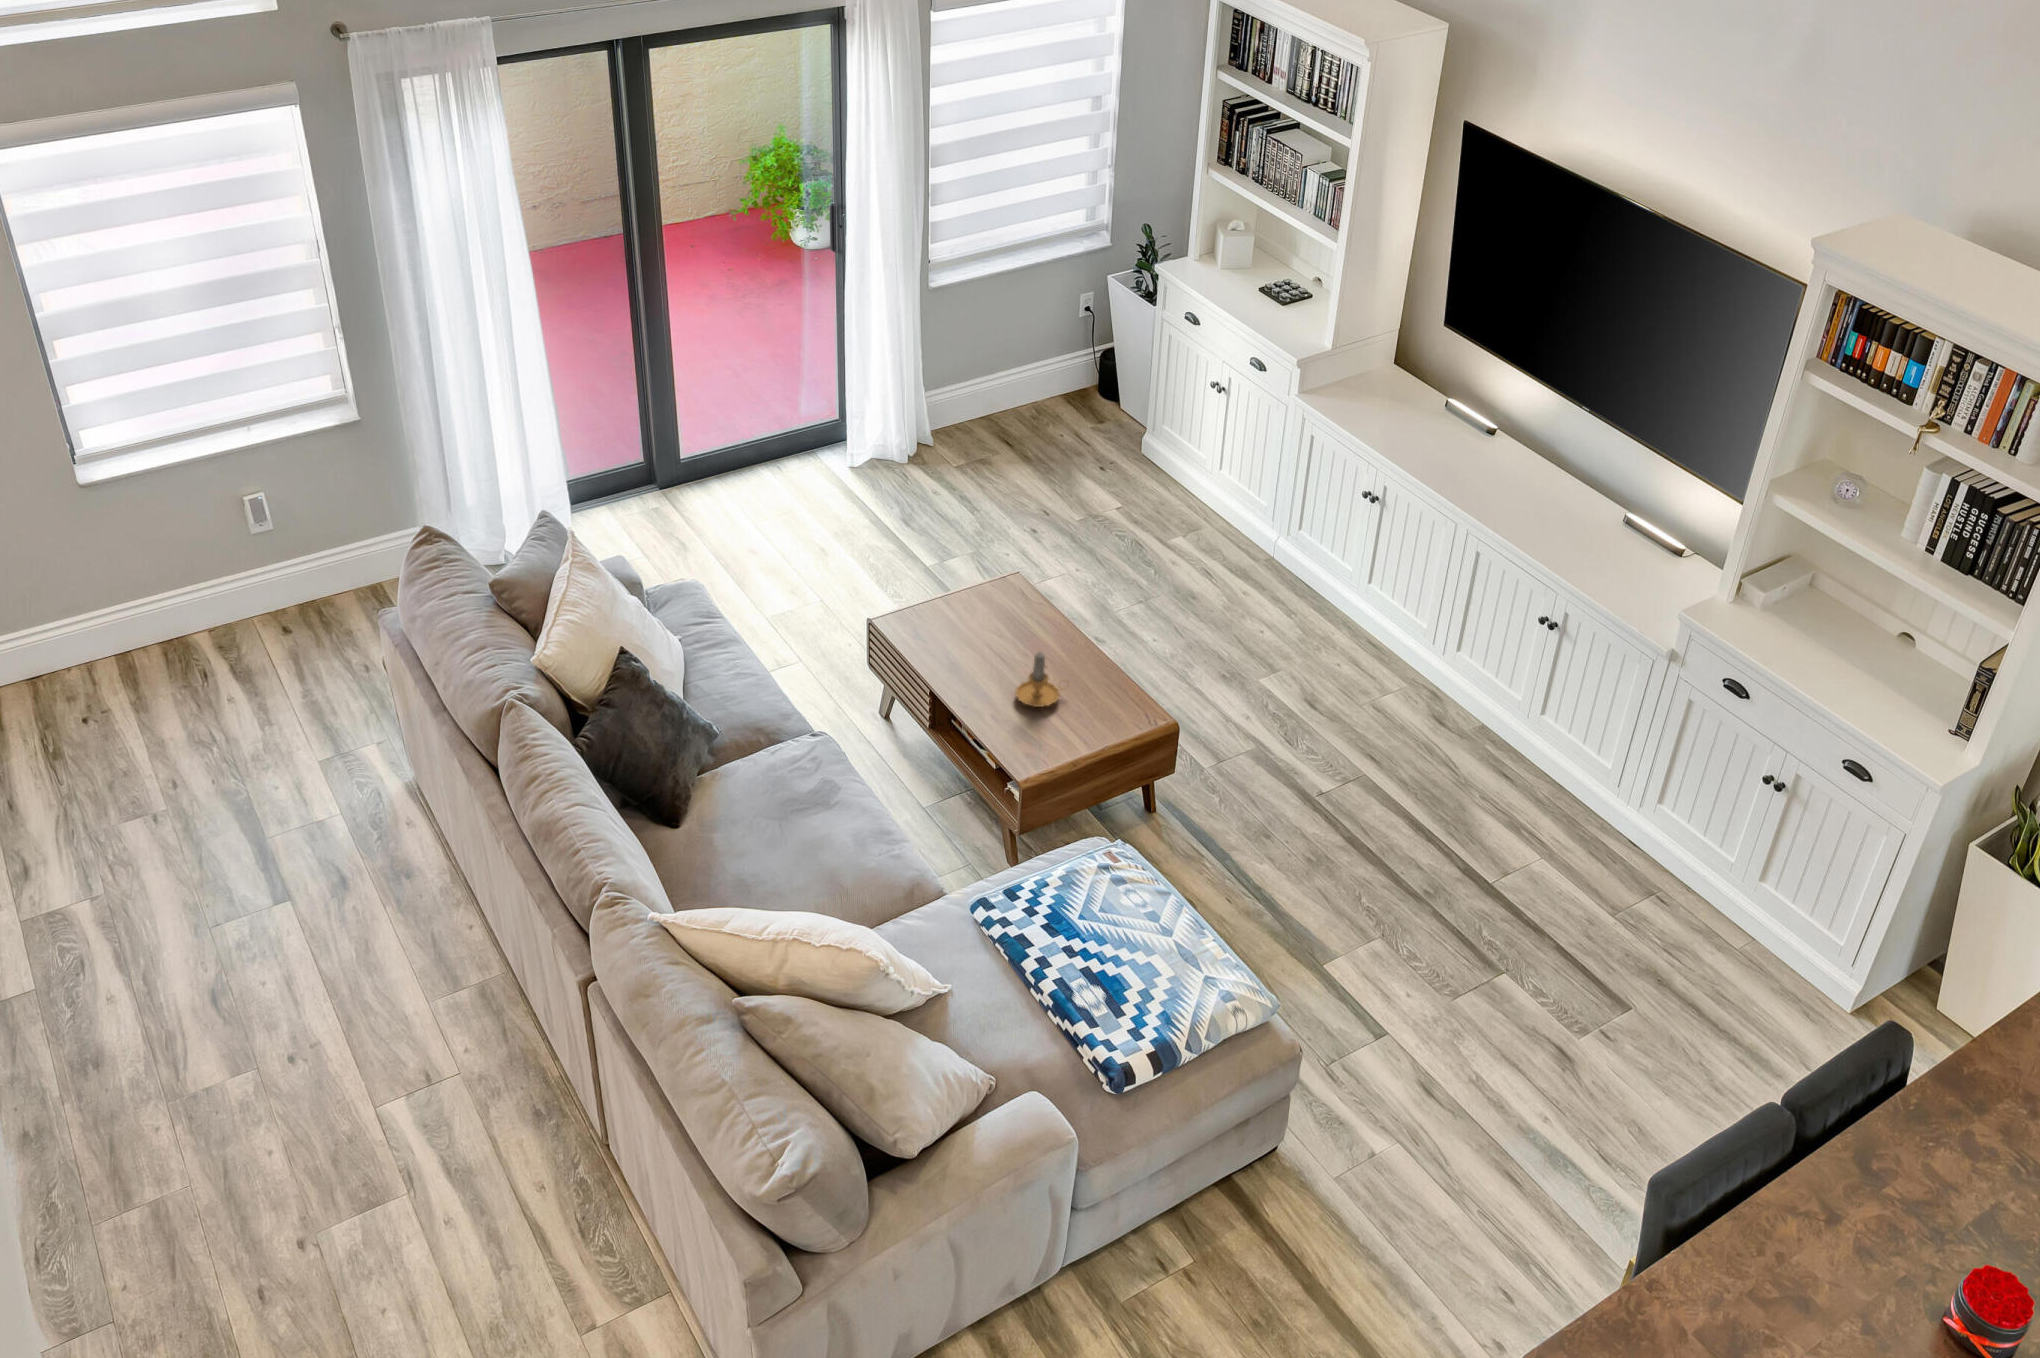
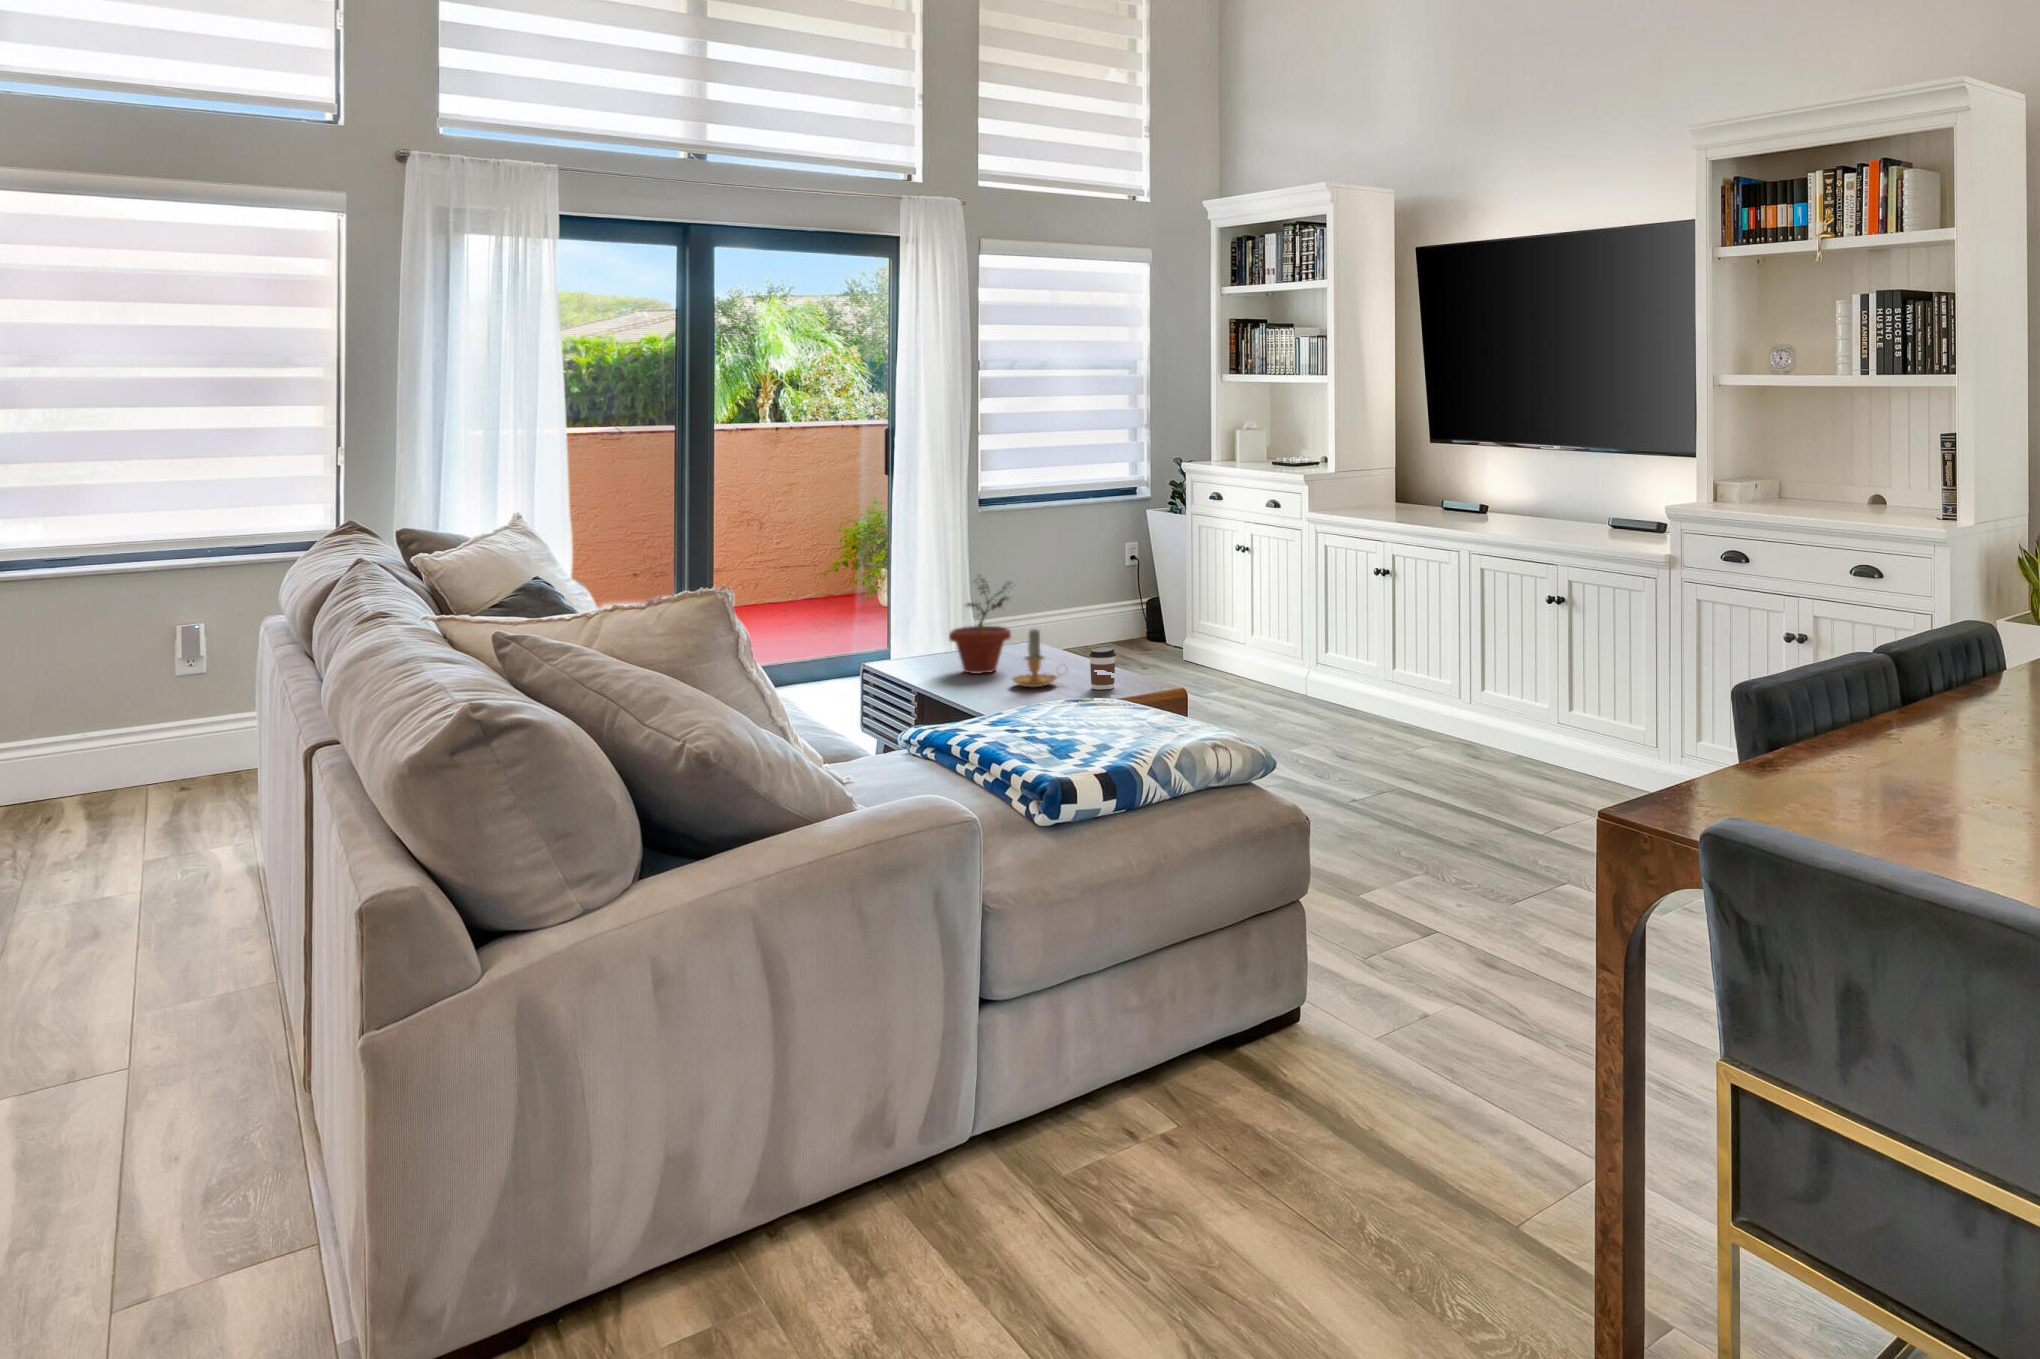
potted plant: none [949,566,1015,660] -> present [949,574,1013,674]
coffee cup: none [1093,673,1119,717] -> present [1090,646,1116,689]

